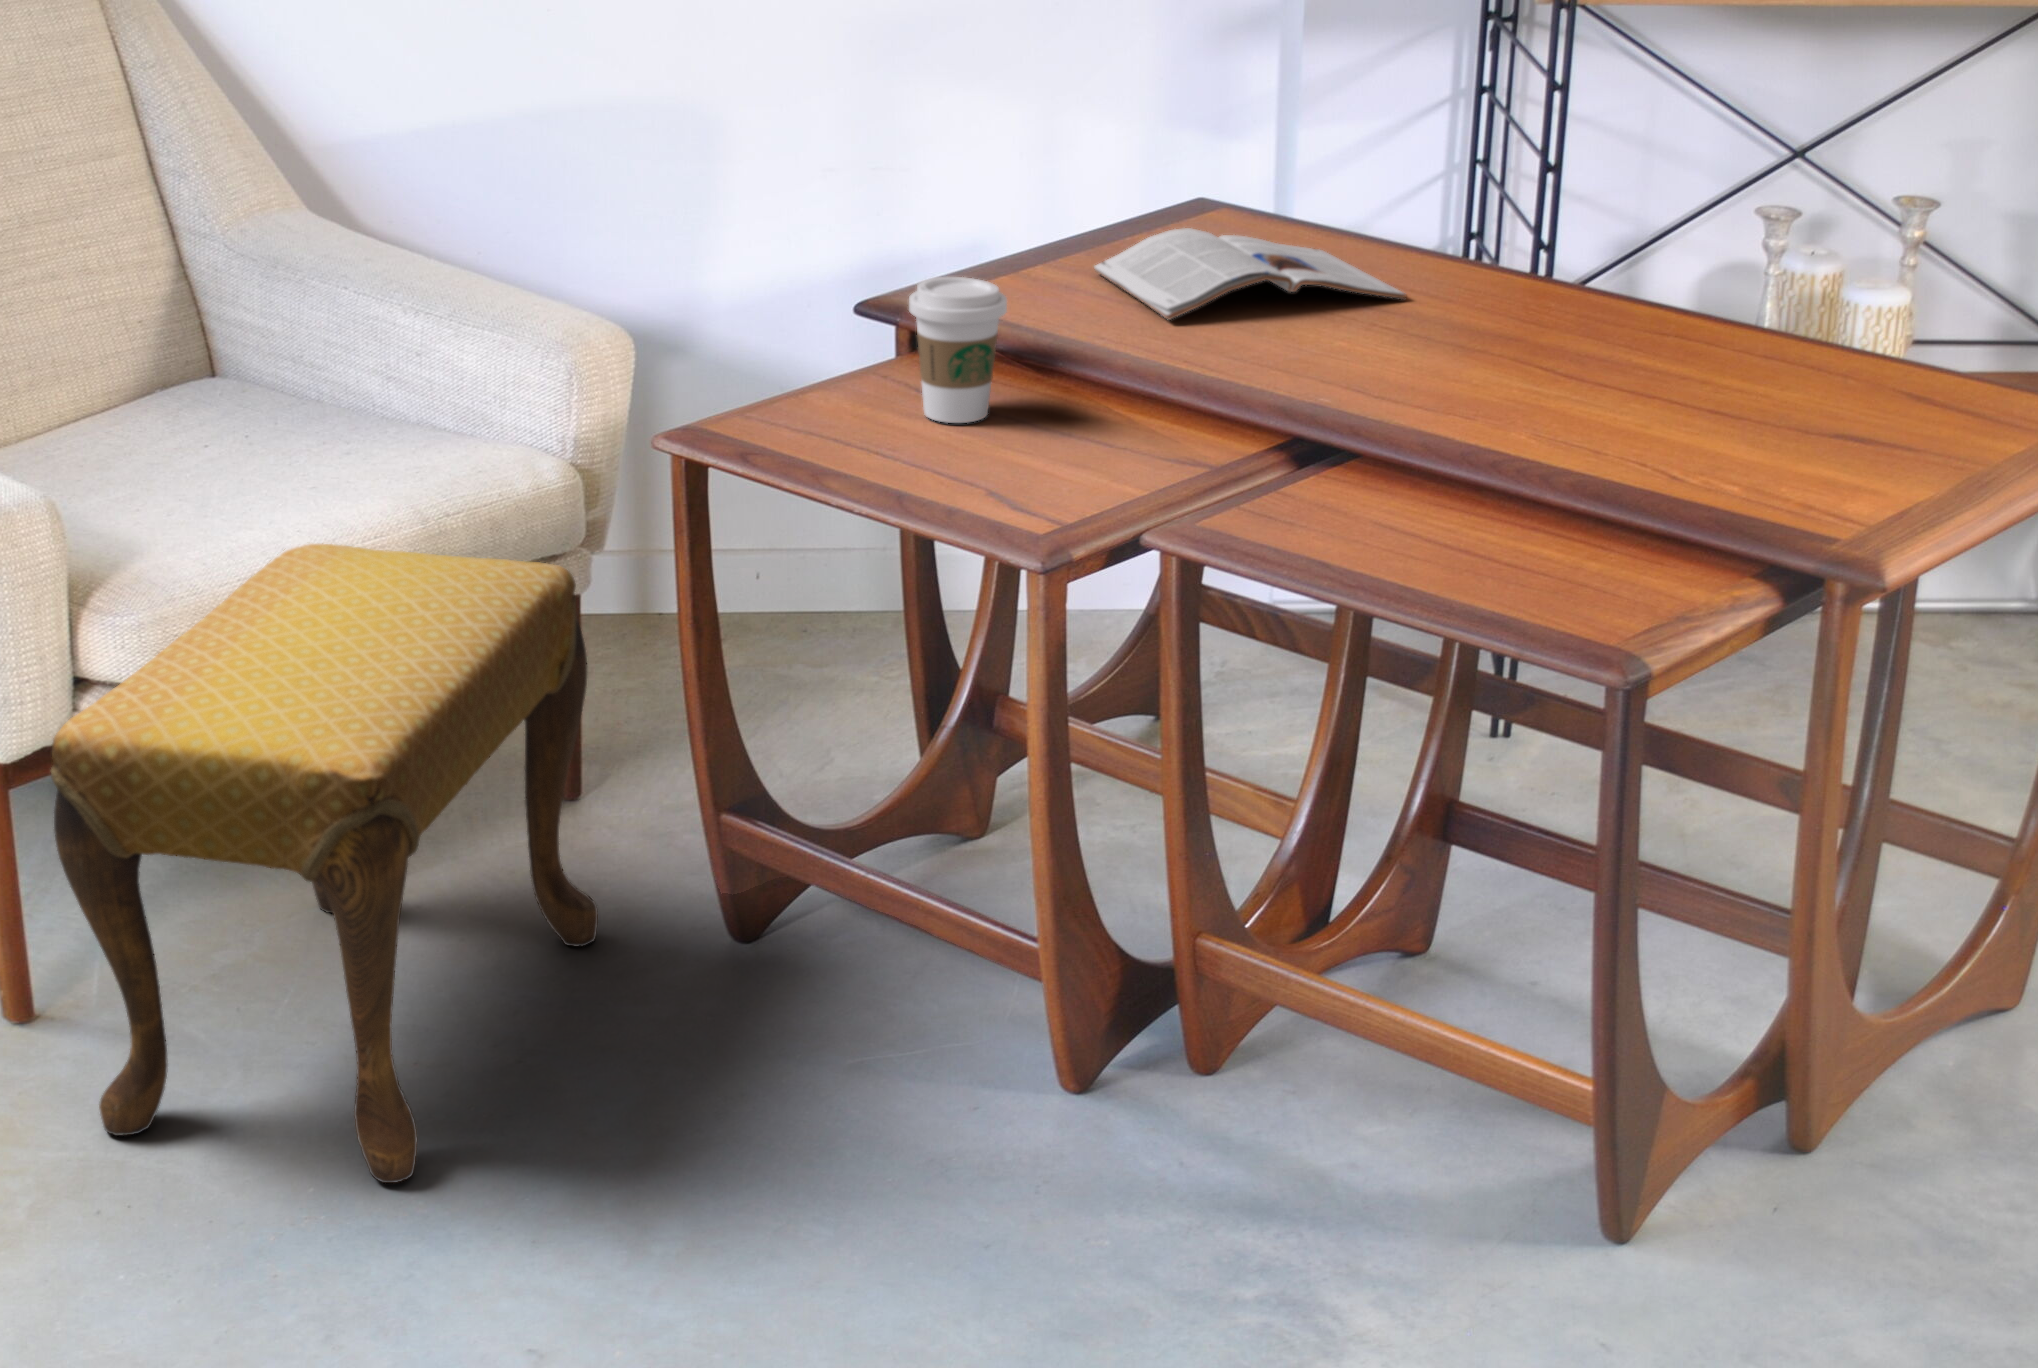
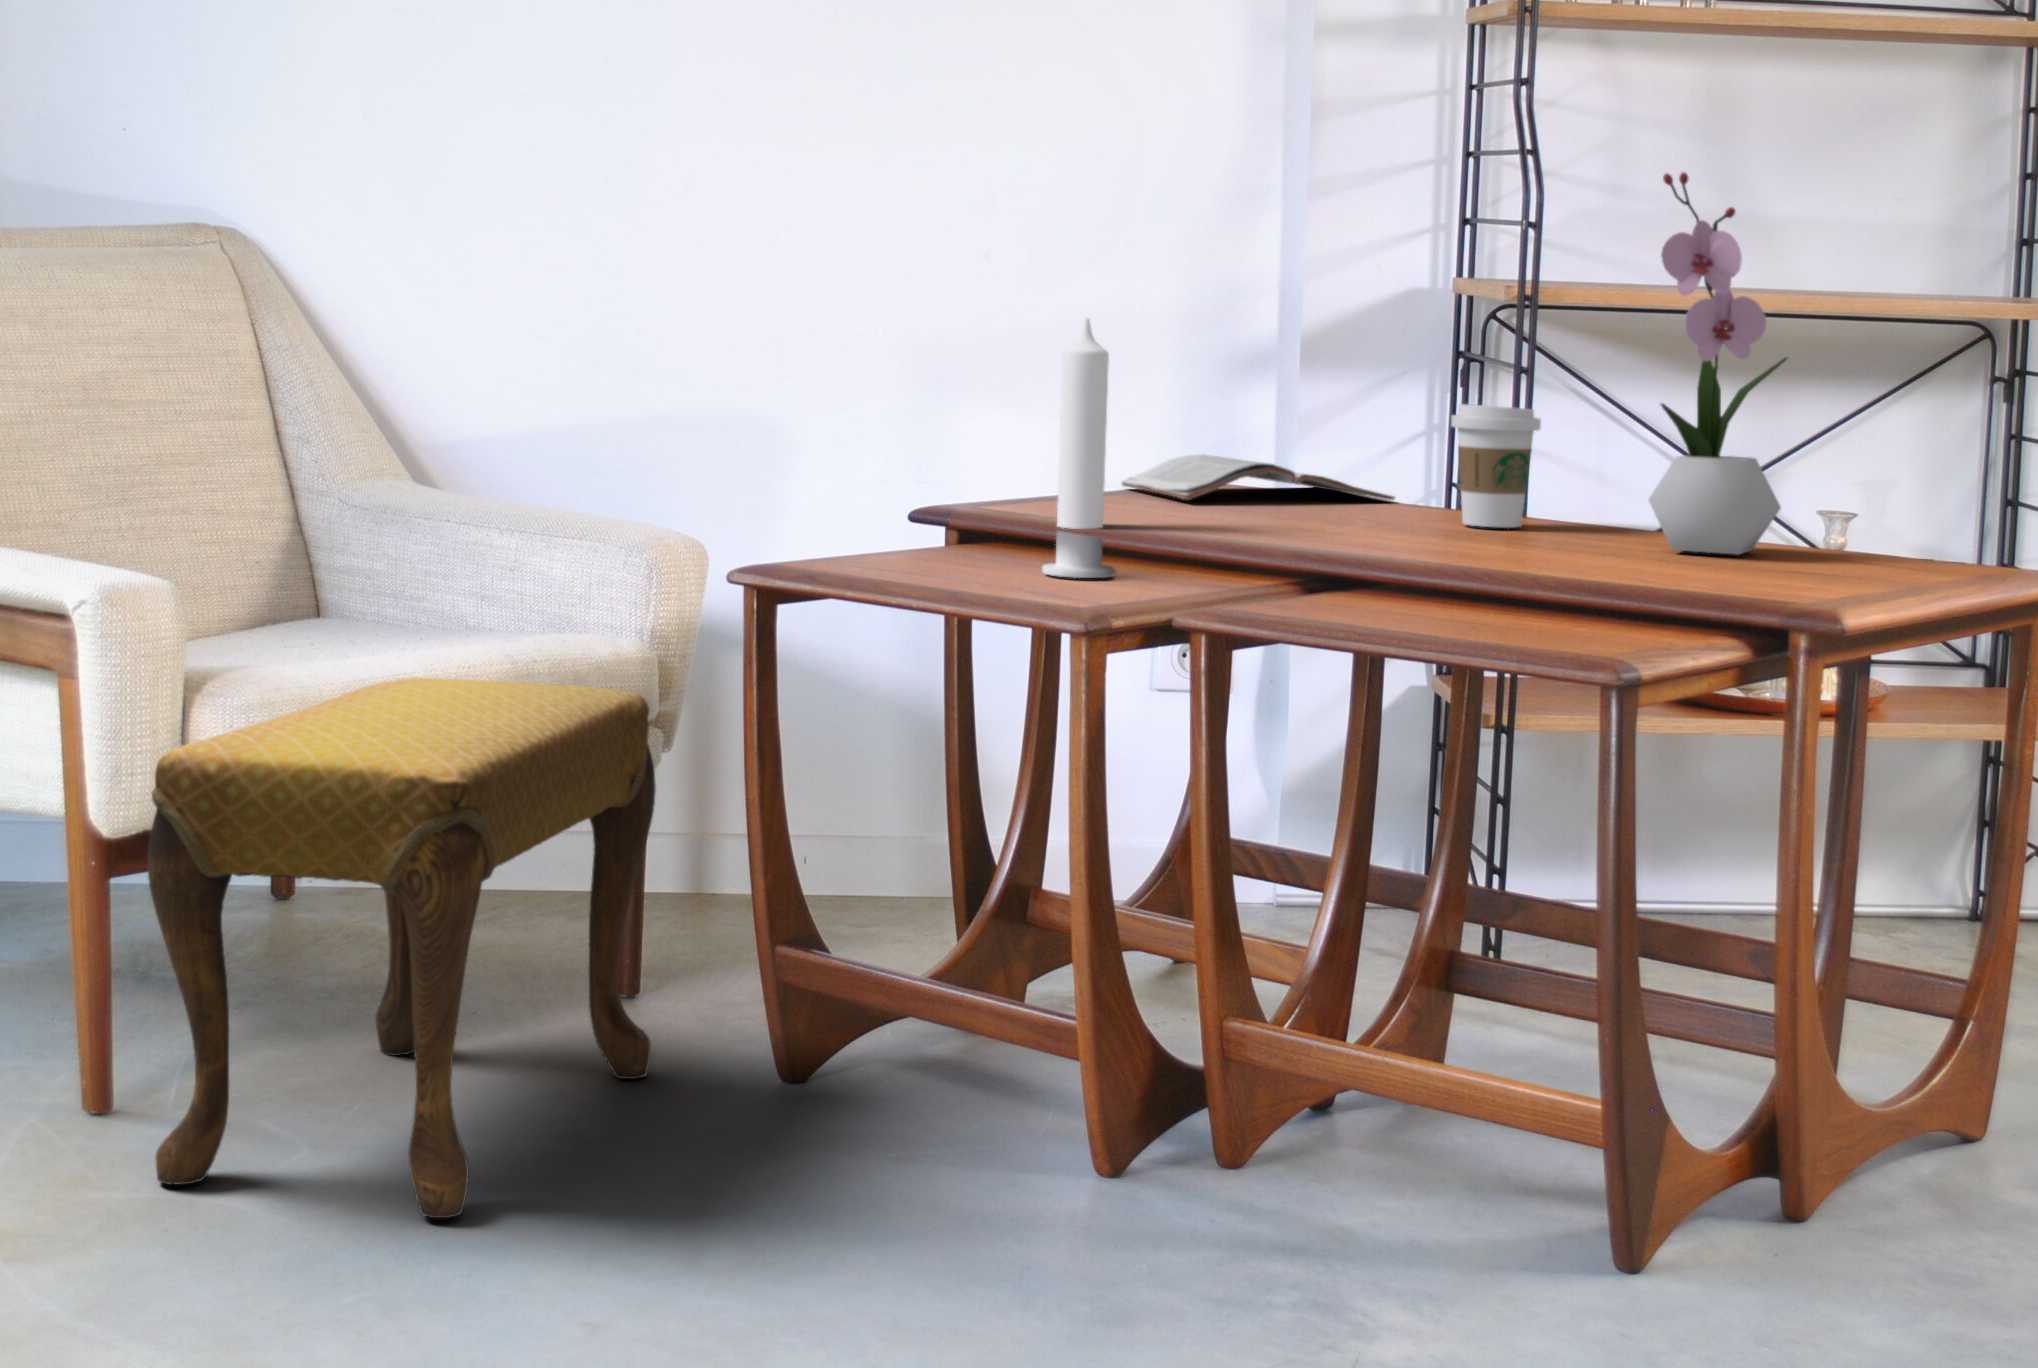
flower arrangement: none [1697,24,1877,466] -> present [1649,172,1788,554]
candle: none [1003,176,1084,472] -> present [1042,318,1115,578]
coffee cup: present [909,277,1007,423] -> present [1451,404,1541,528]

